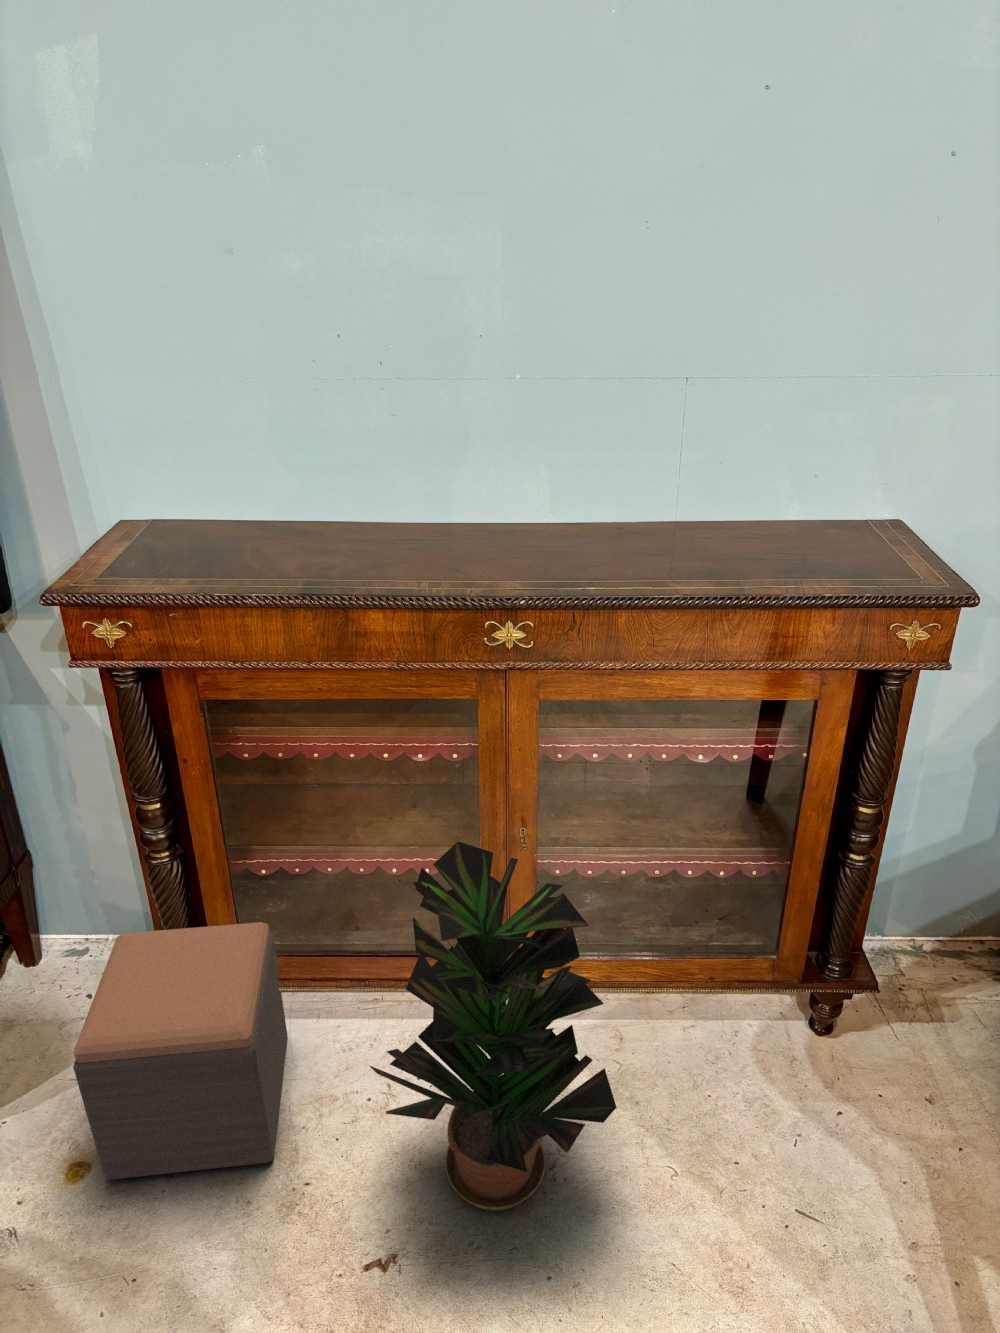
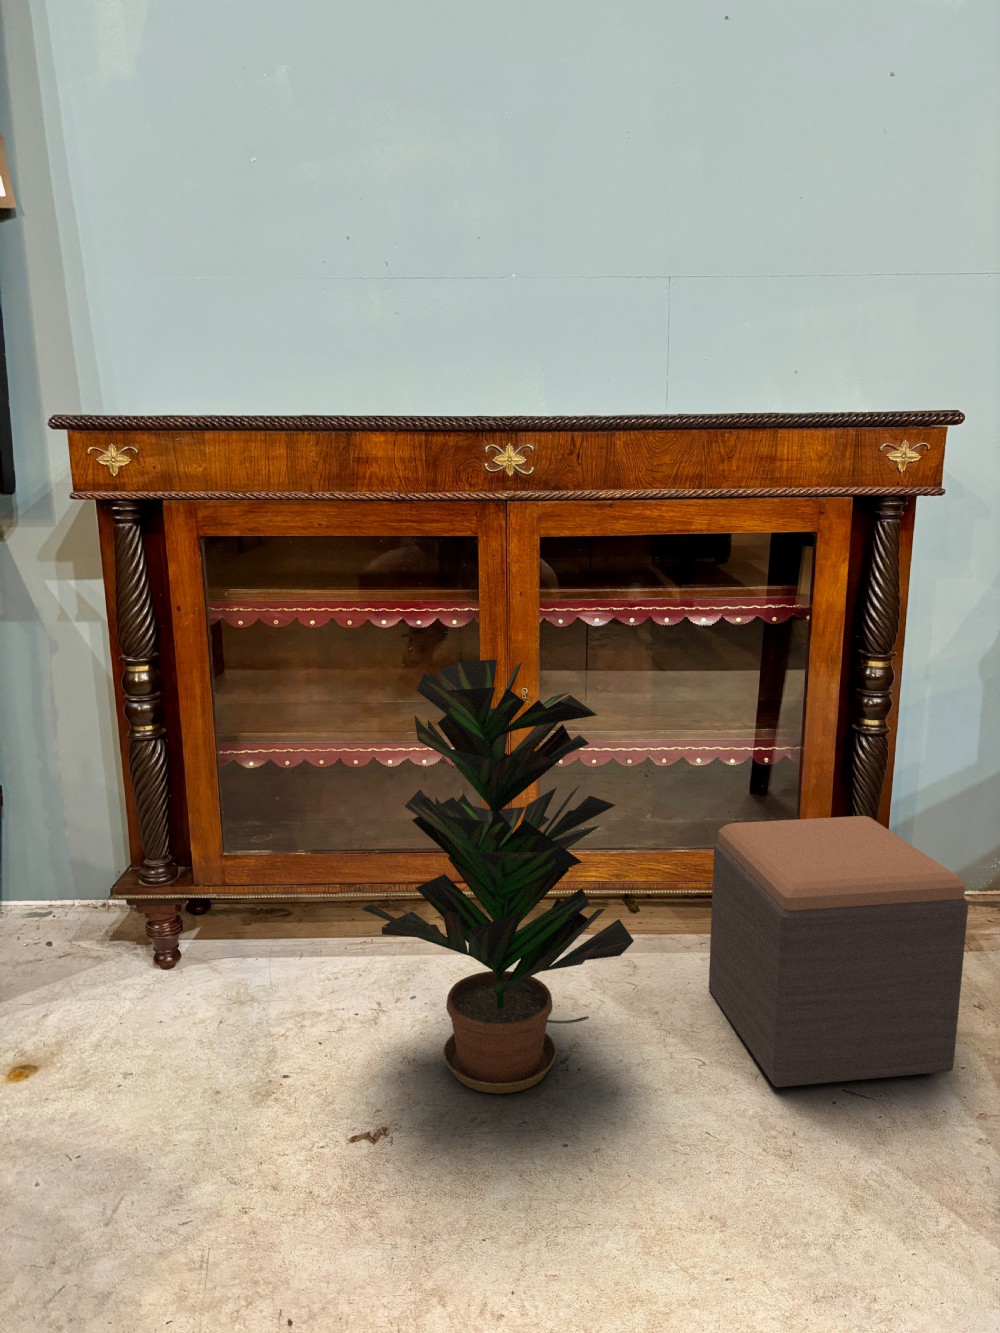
footstool: present [73,922,288,1180] -> present [709,816,969,1087]

